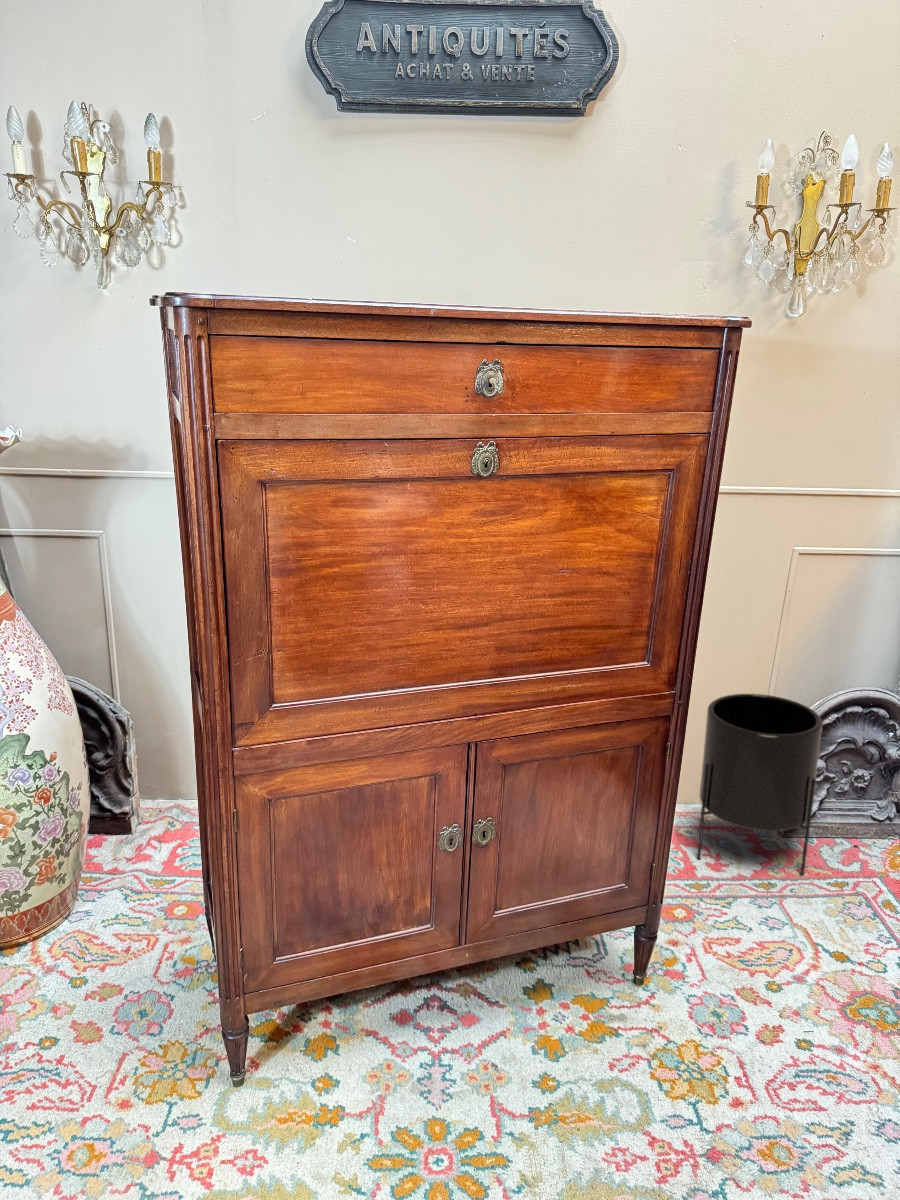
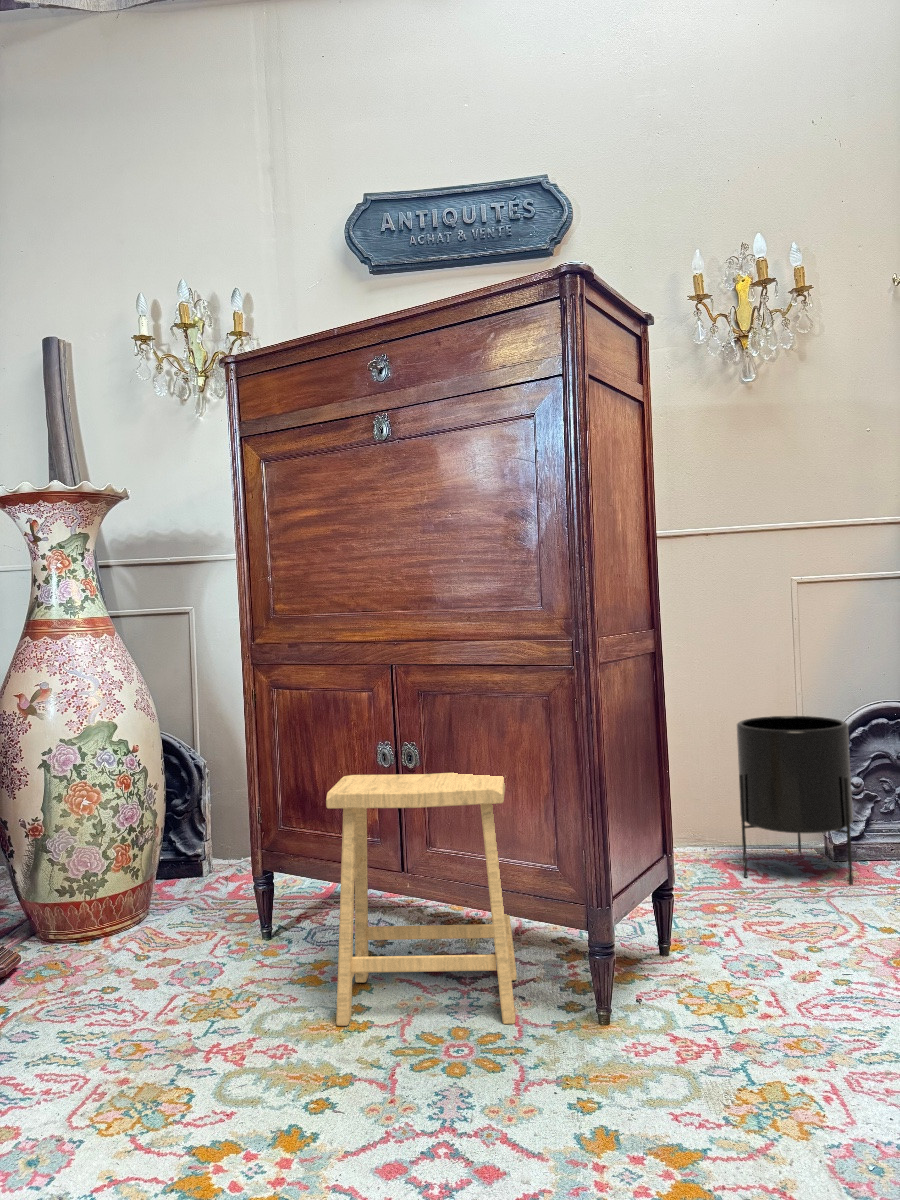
footstool: none [293,845,491,1116] -> present [326,773,517,1026]

